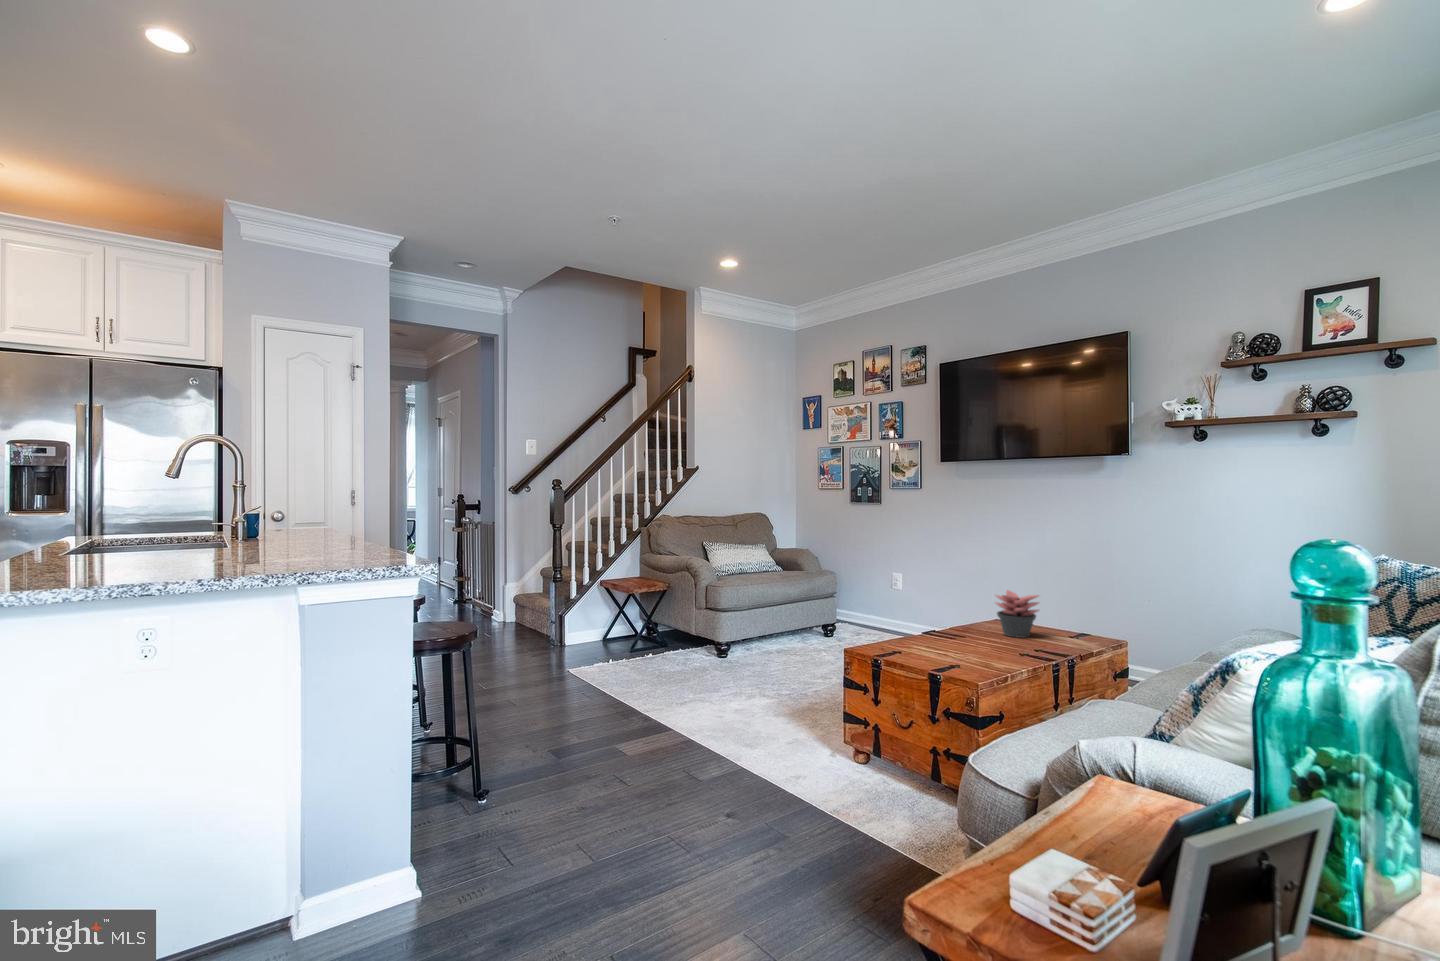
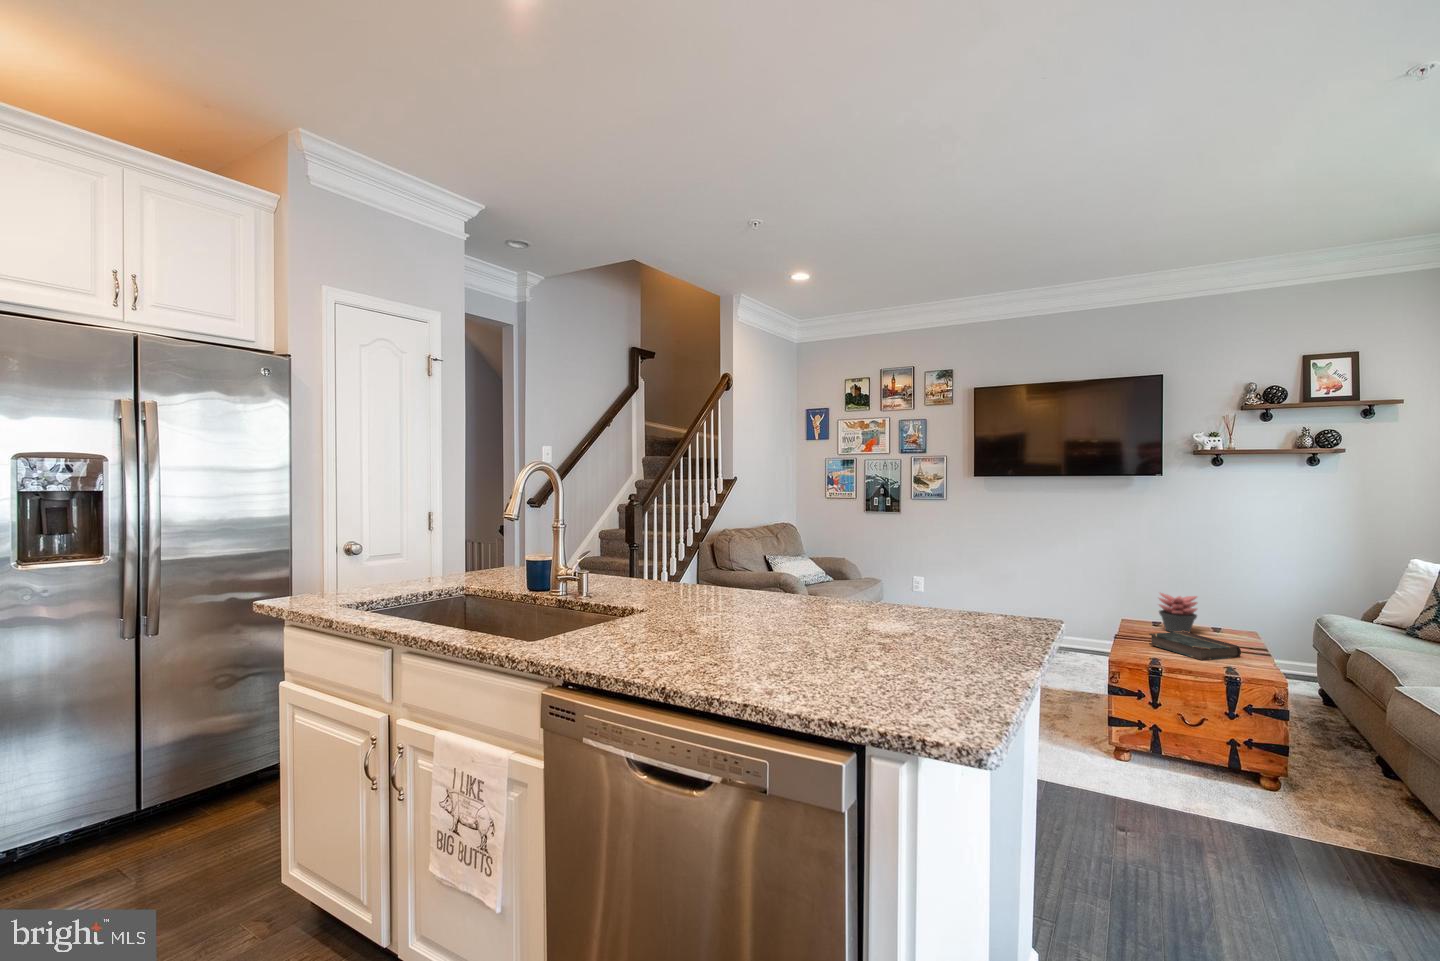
book: none [931,629,995,659] -> present [1149,631,1241,660]

